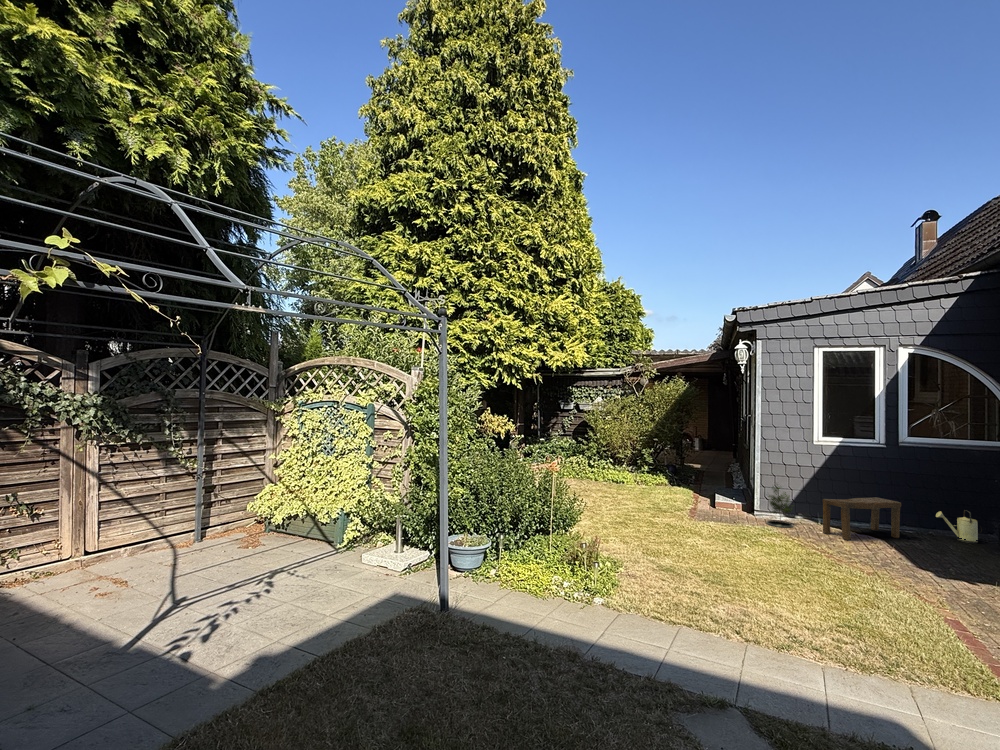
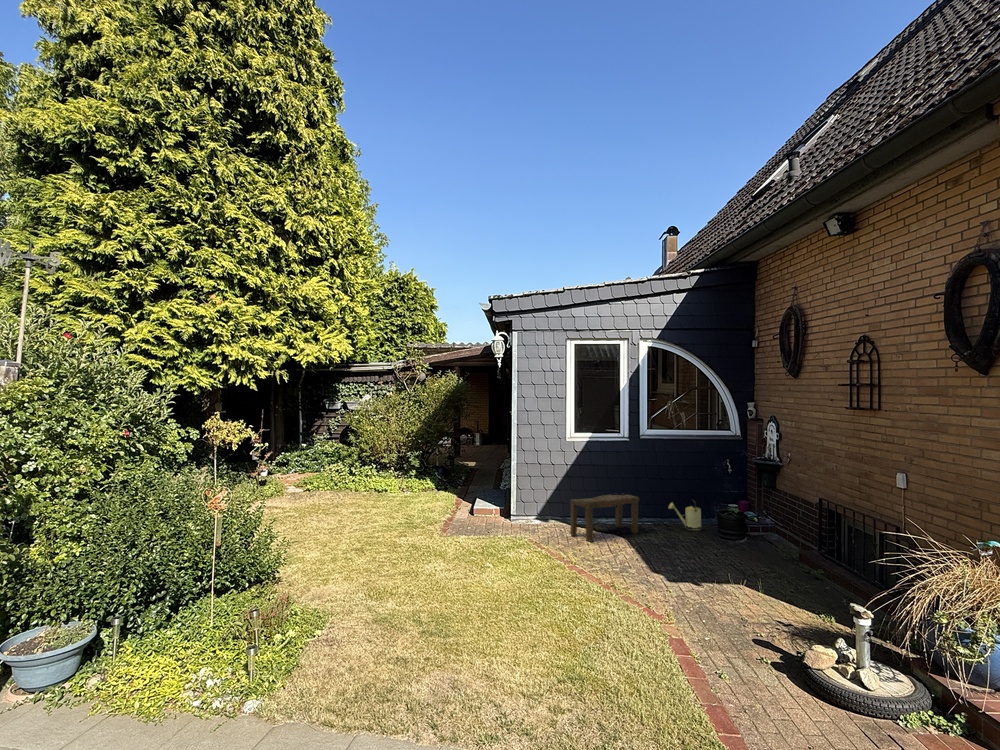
potted tree: present [767,486,793,528] -> none [518,484,547,533]

